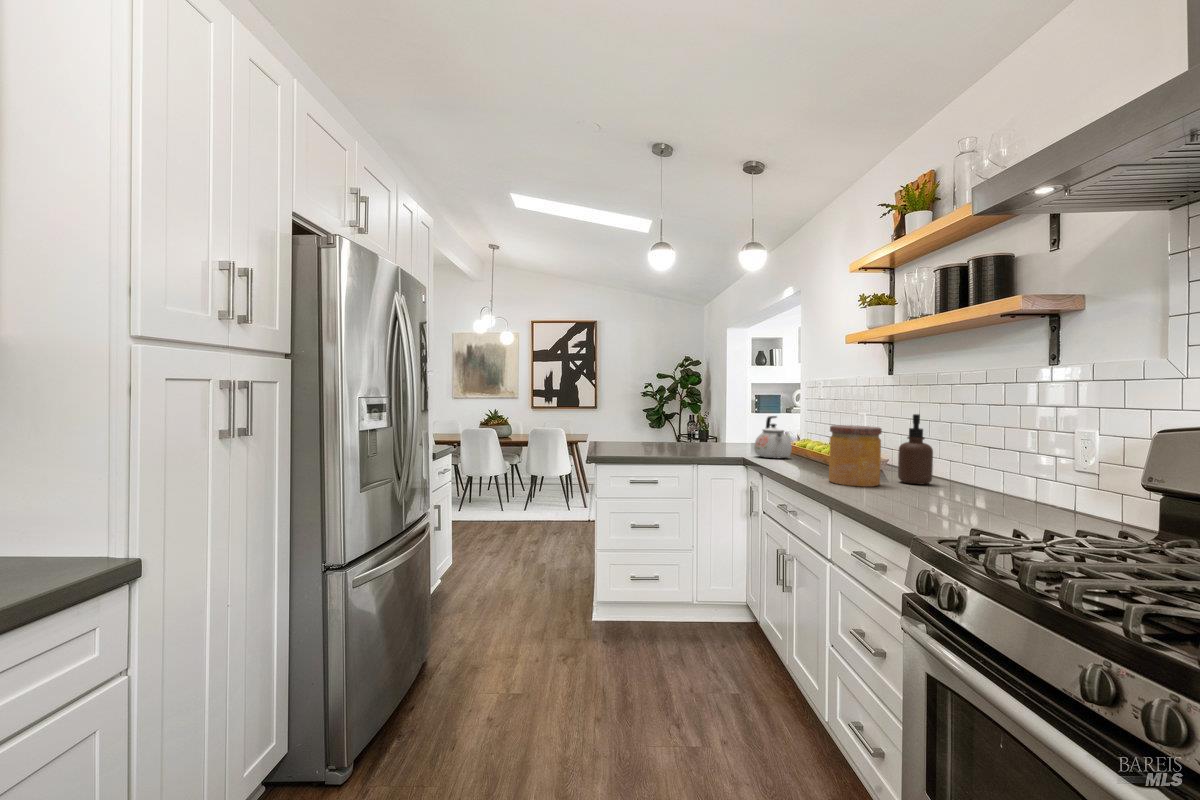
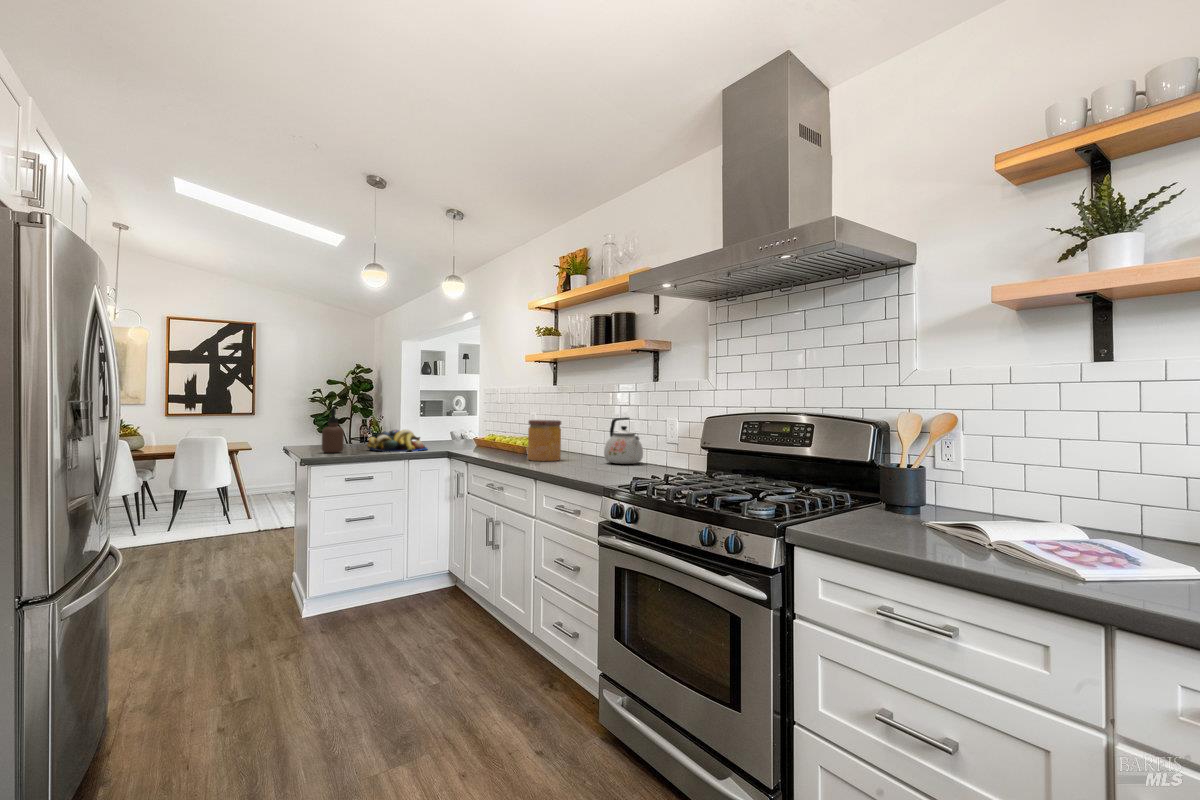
soap dispenser: present [898,414,933,485] -> present [322,409,344,453]
kettle: present [754,416,792,458] -> present [604,417,643,464]
fruit bowl: none [656,430,721,457] -> present [367,430,427,452]

